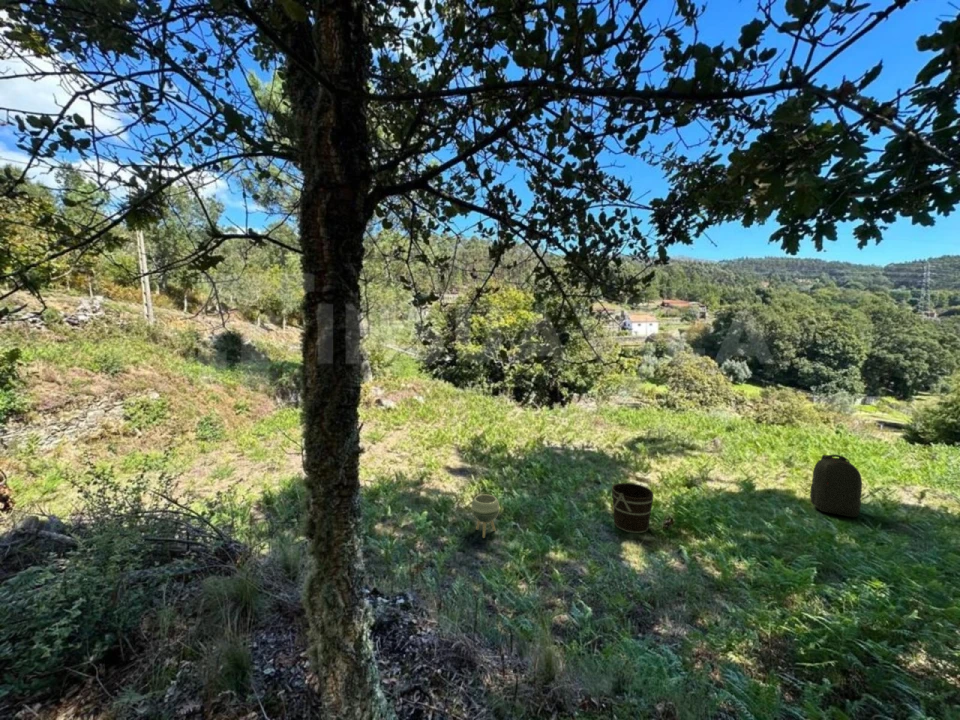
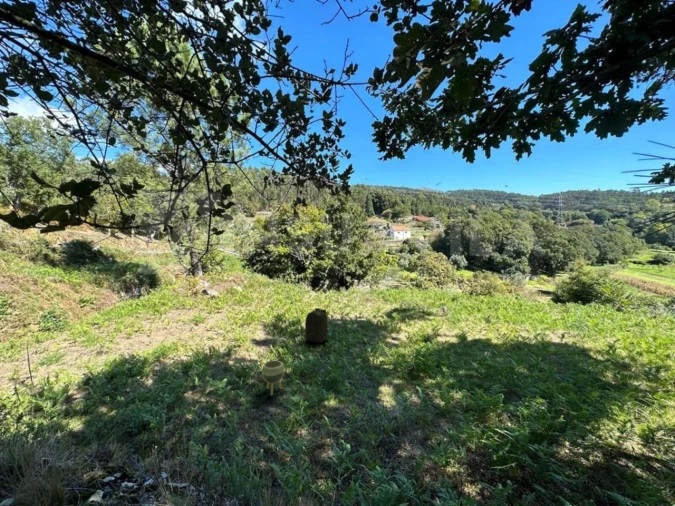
backpack: present [810,455,862,517] -> present [305,308,328,343]
bucket: present [612,483,653,533] -> none [370,343,399,380]

